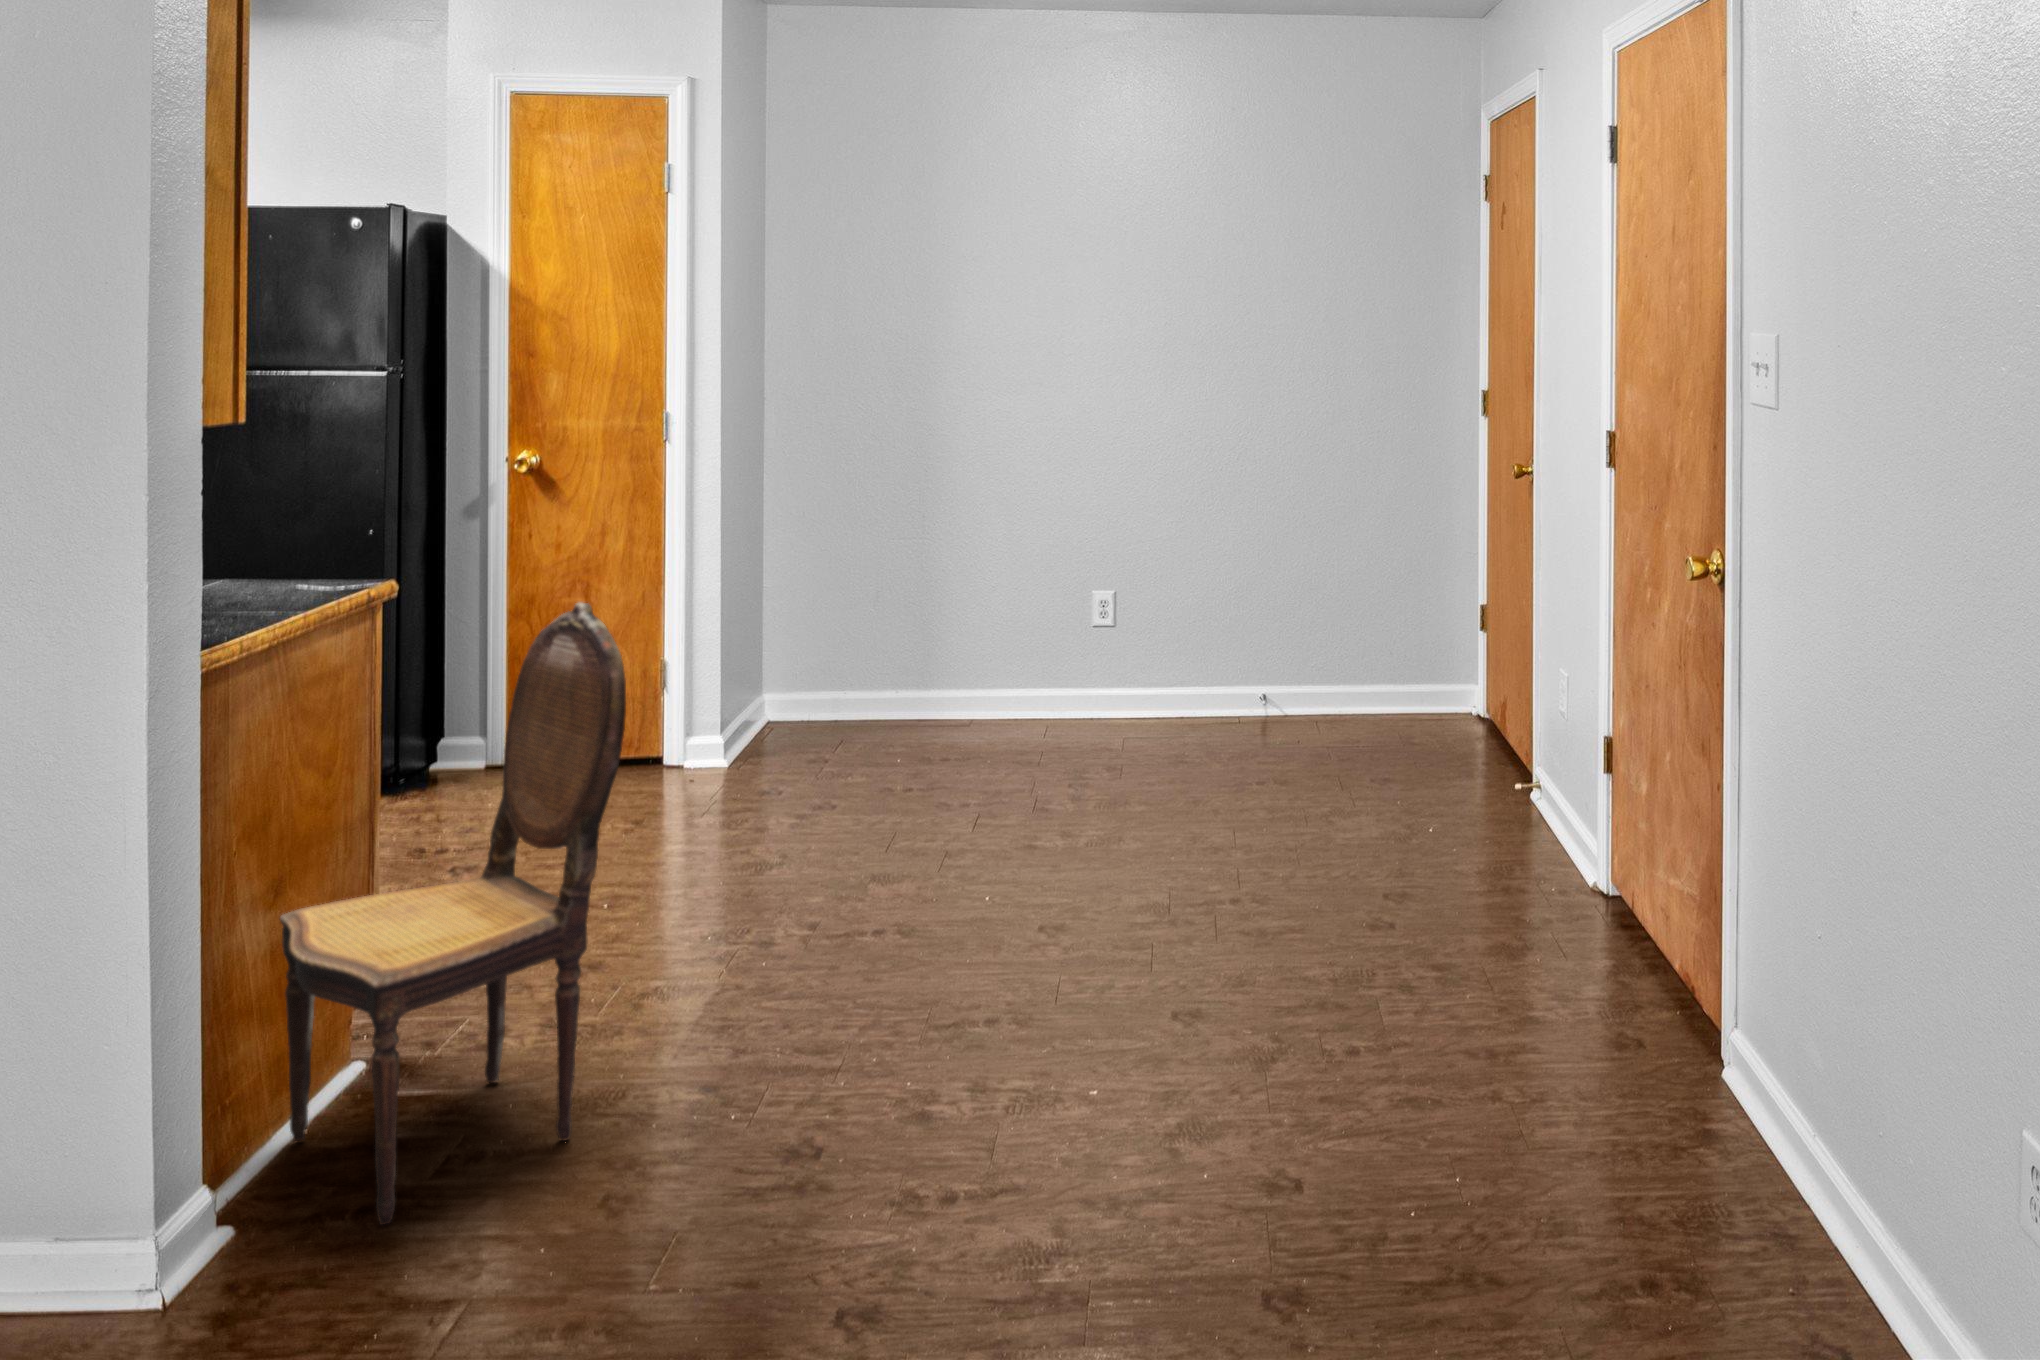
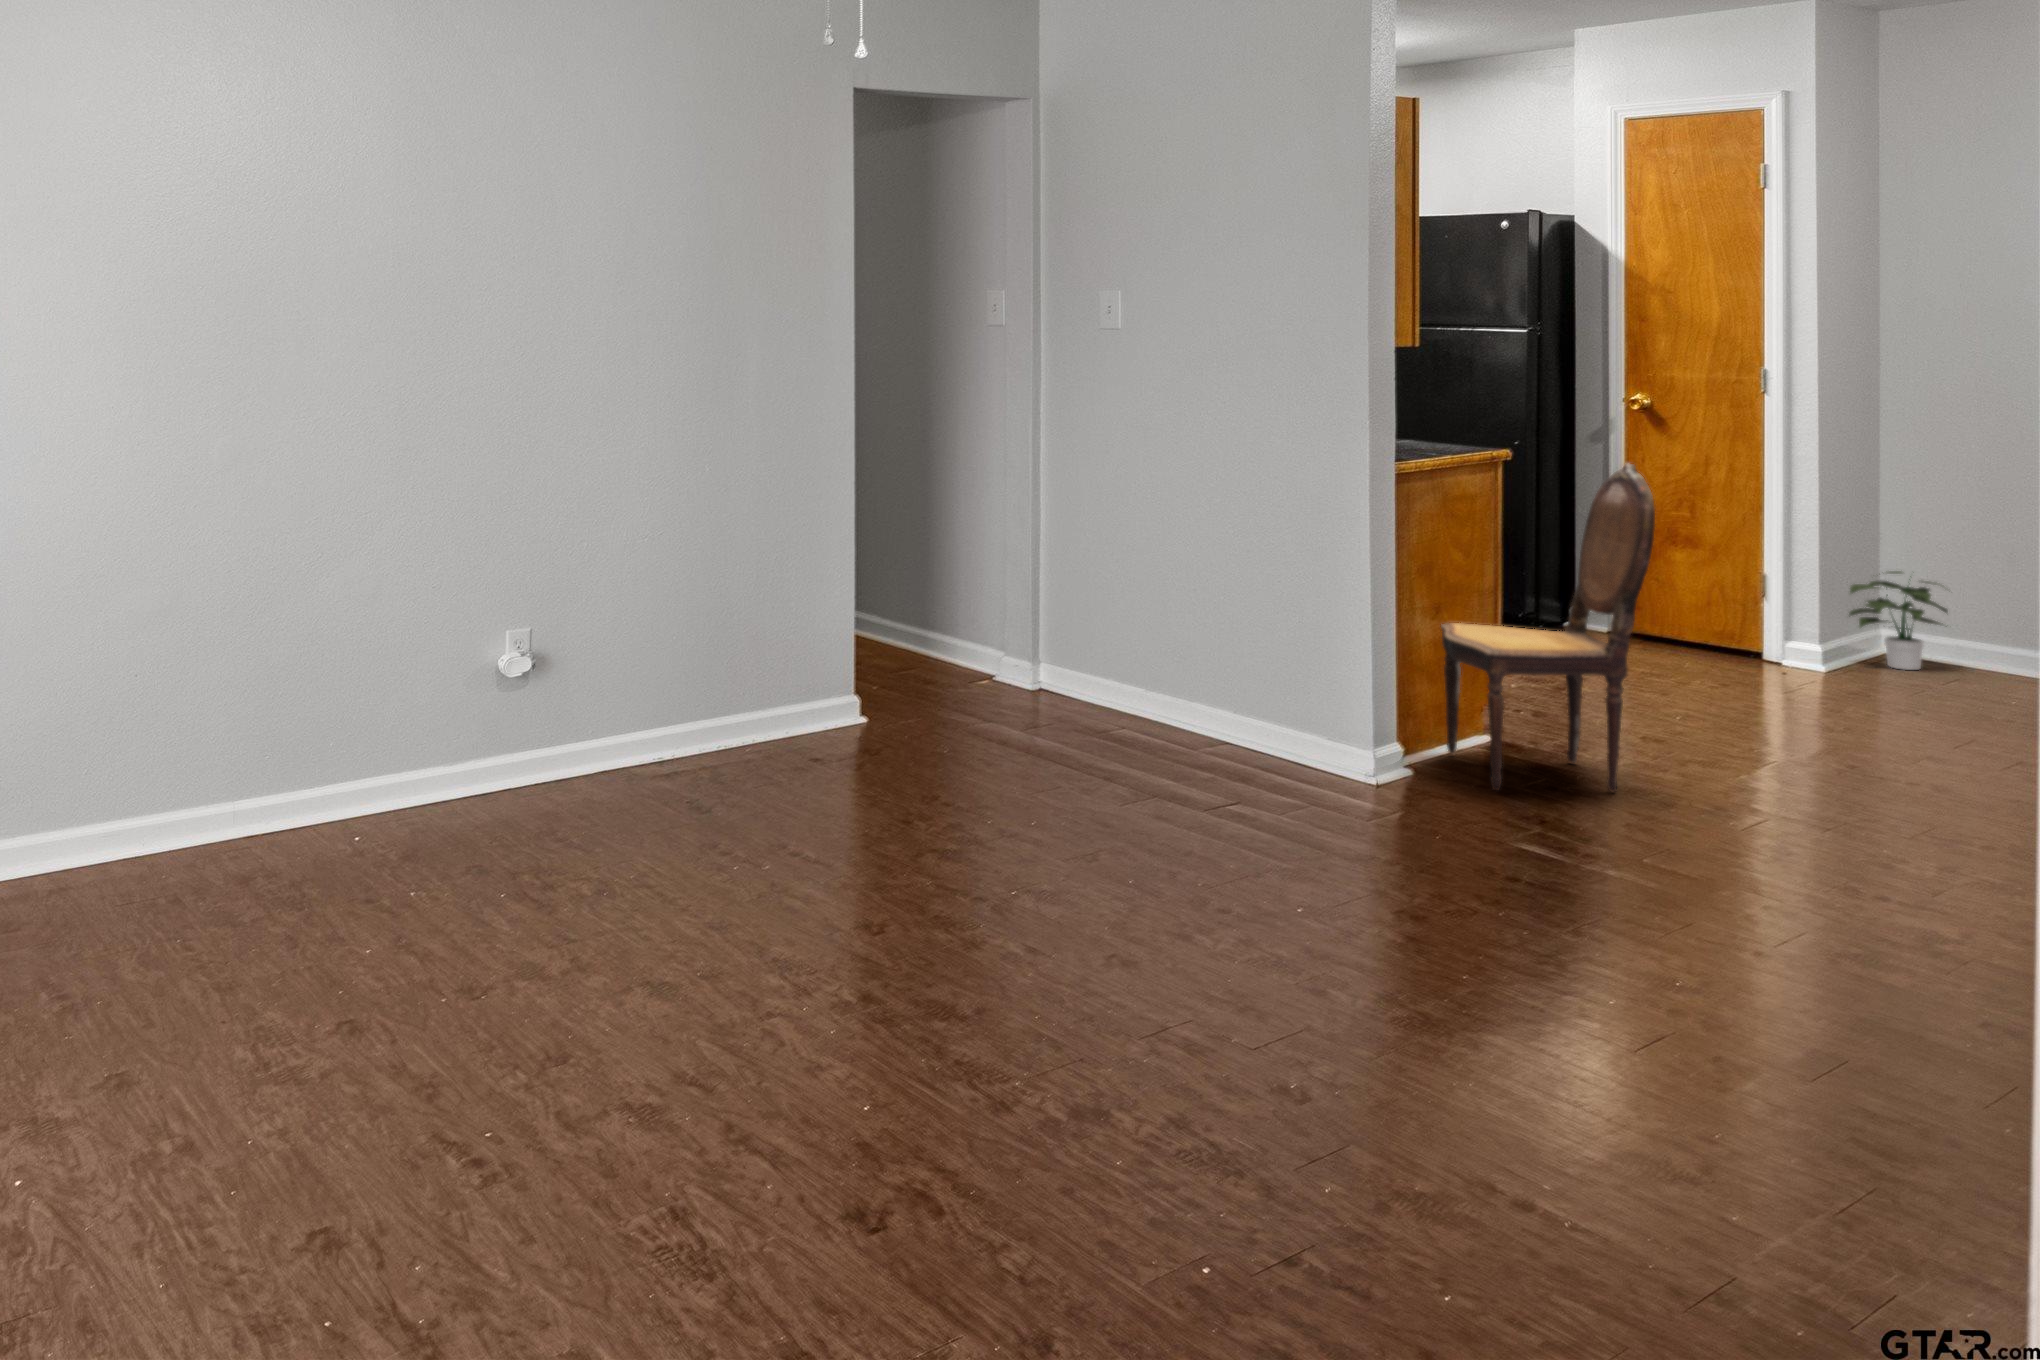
potted plant: none [743,636,839,750] -> present [1849,571,1947,670]

